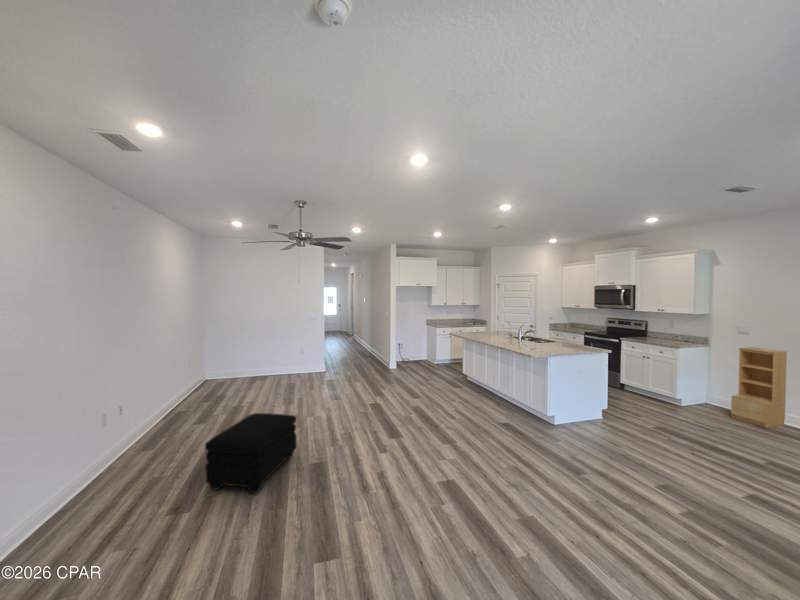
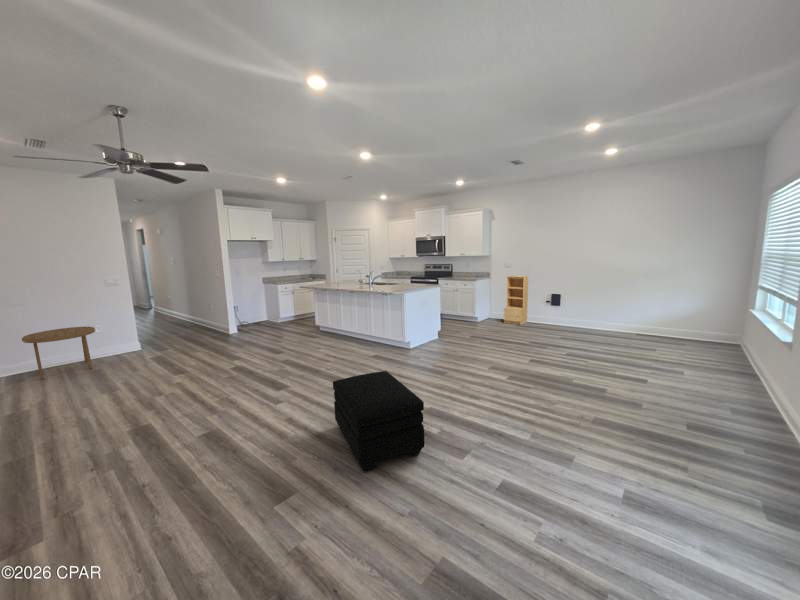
side table: none [260,349,298,384] -> present [22,326,95,379]
ottoman: present [205,413,297,493] -> present [333,371,425,472]

